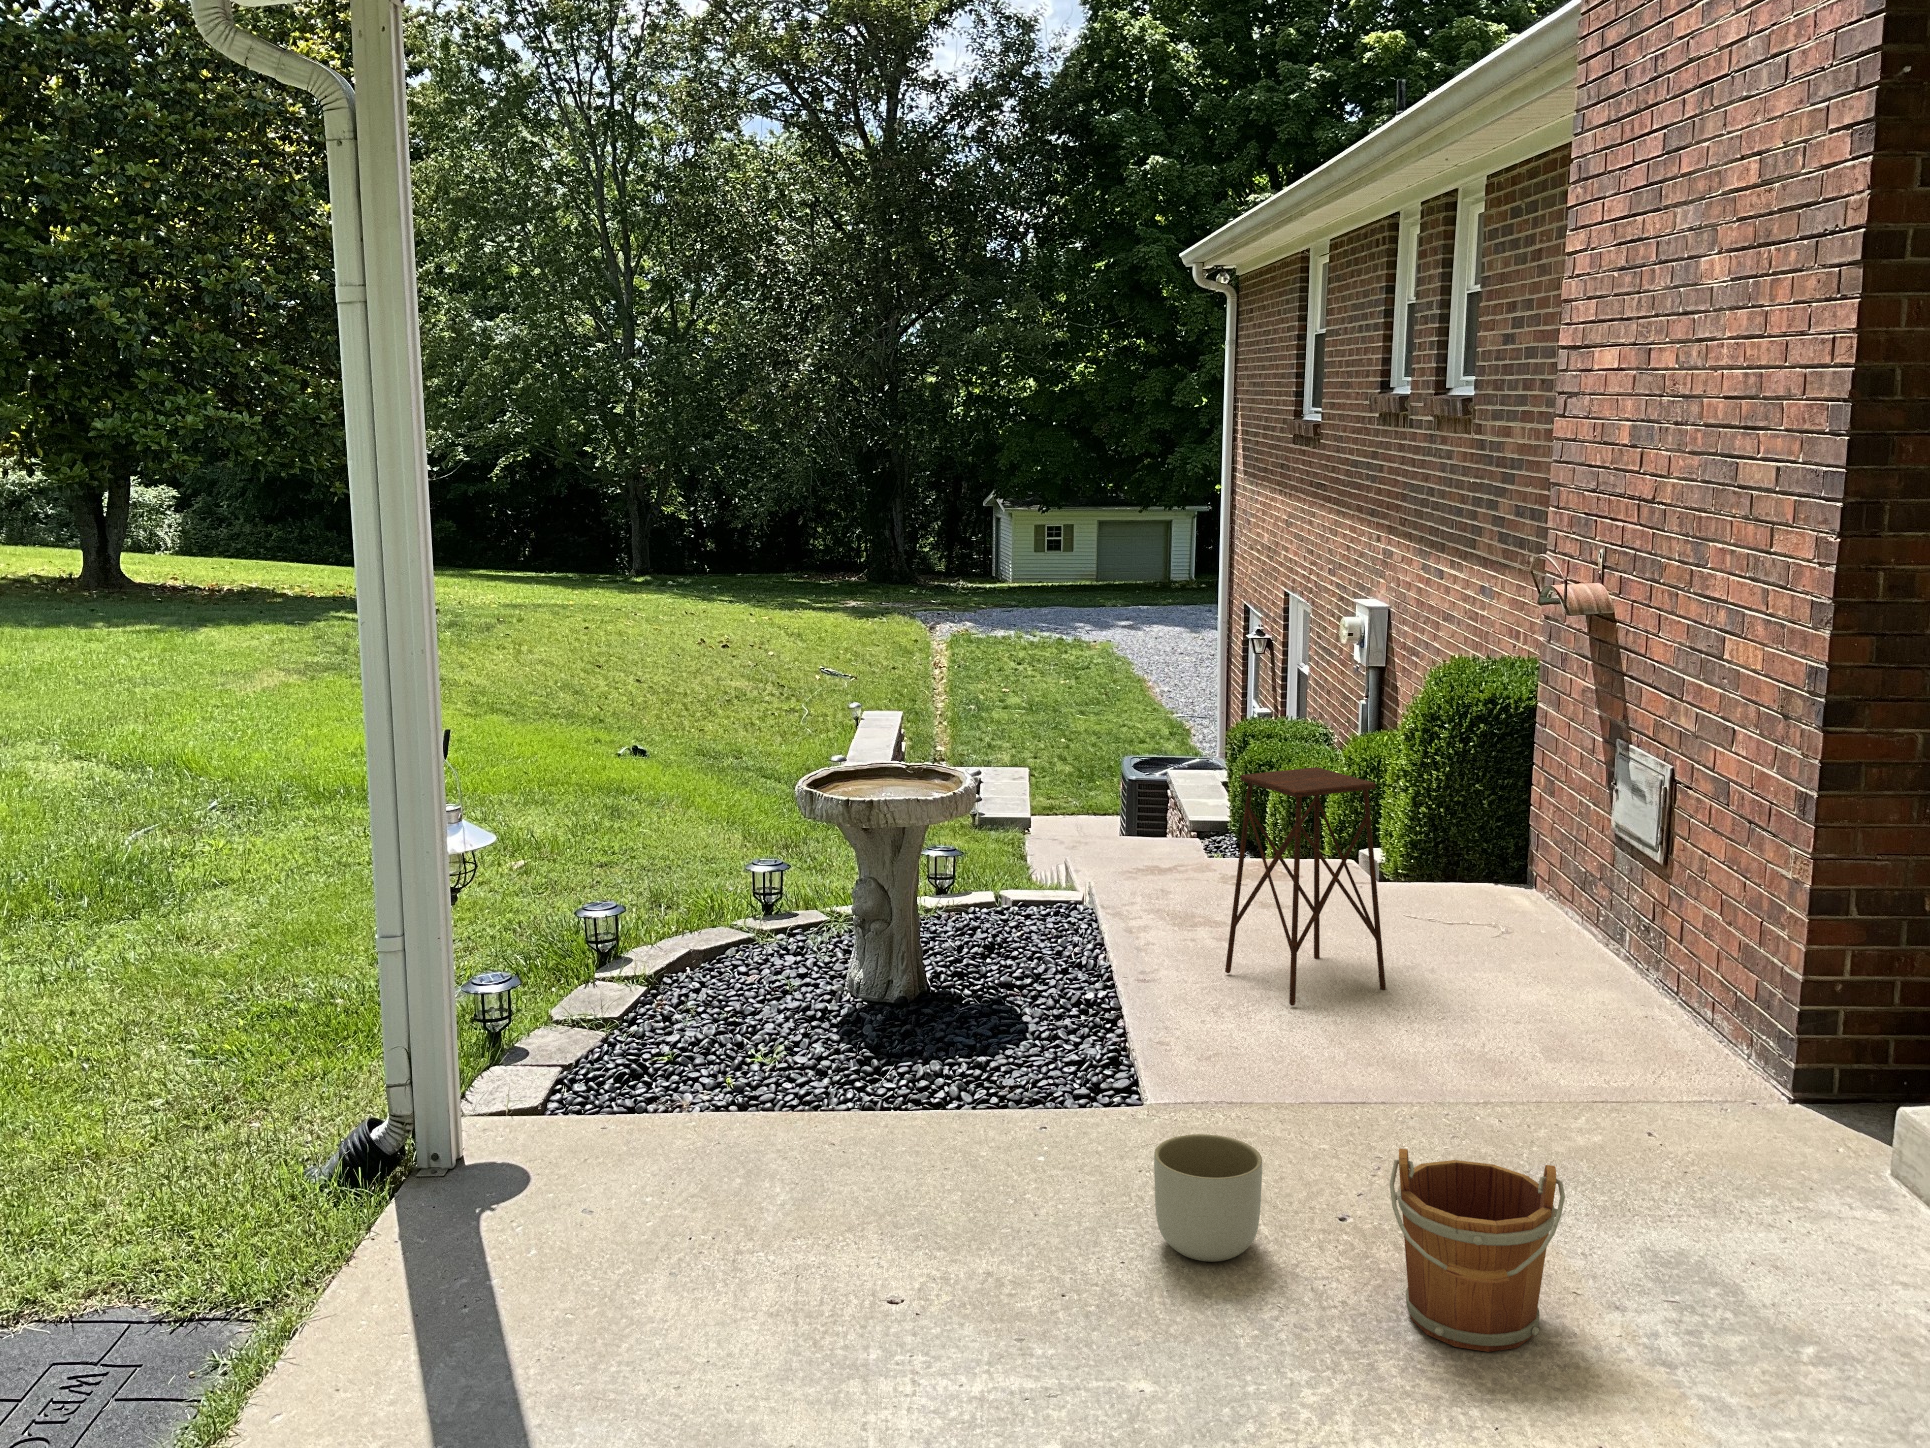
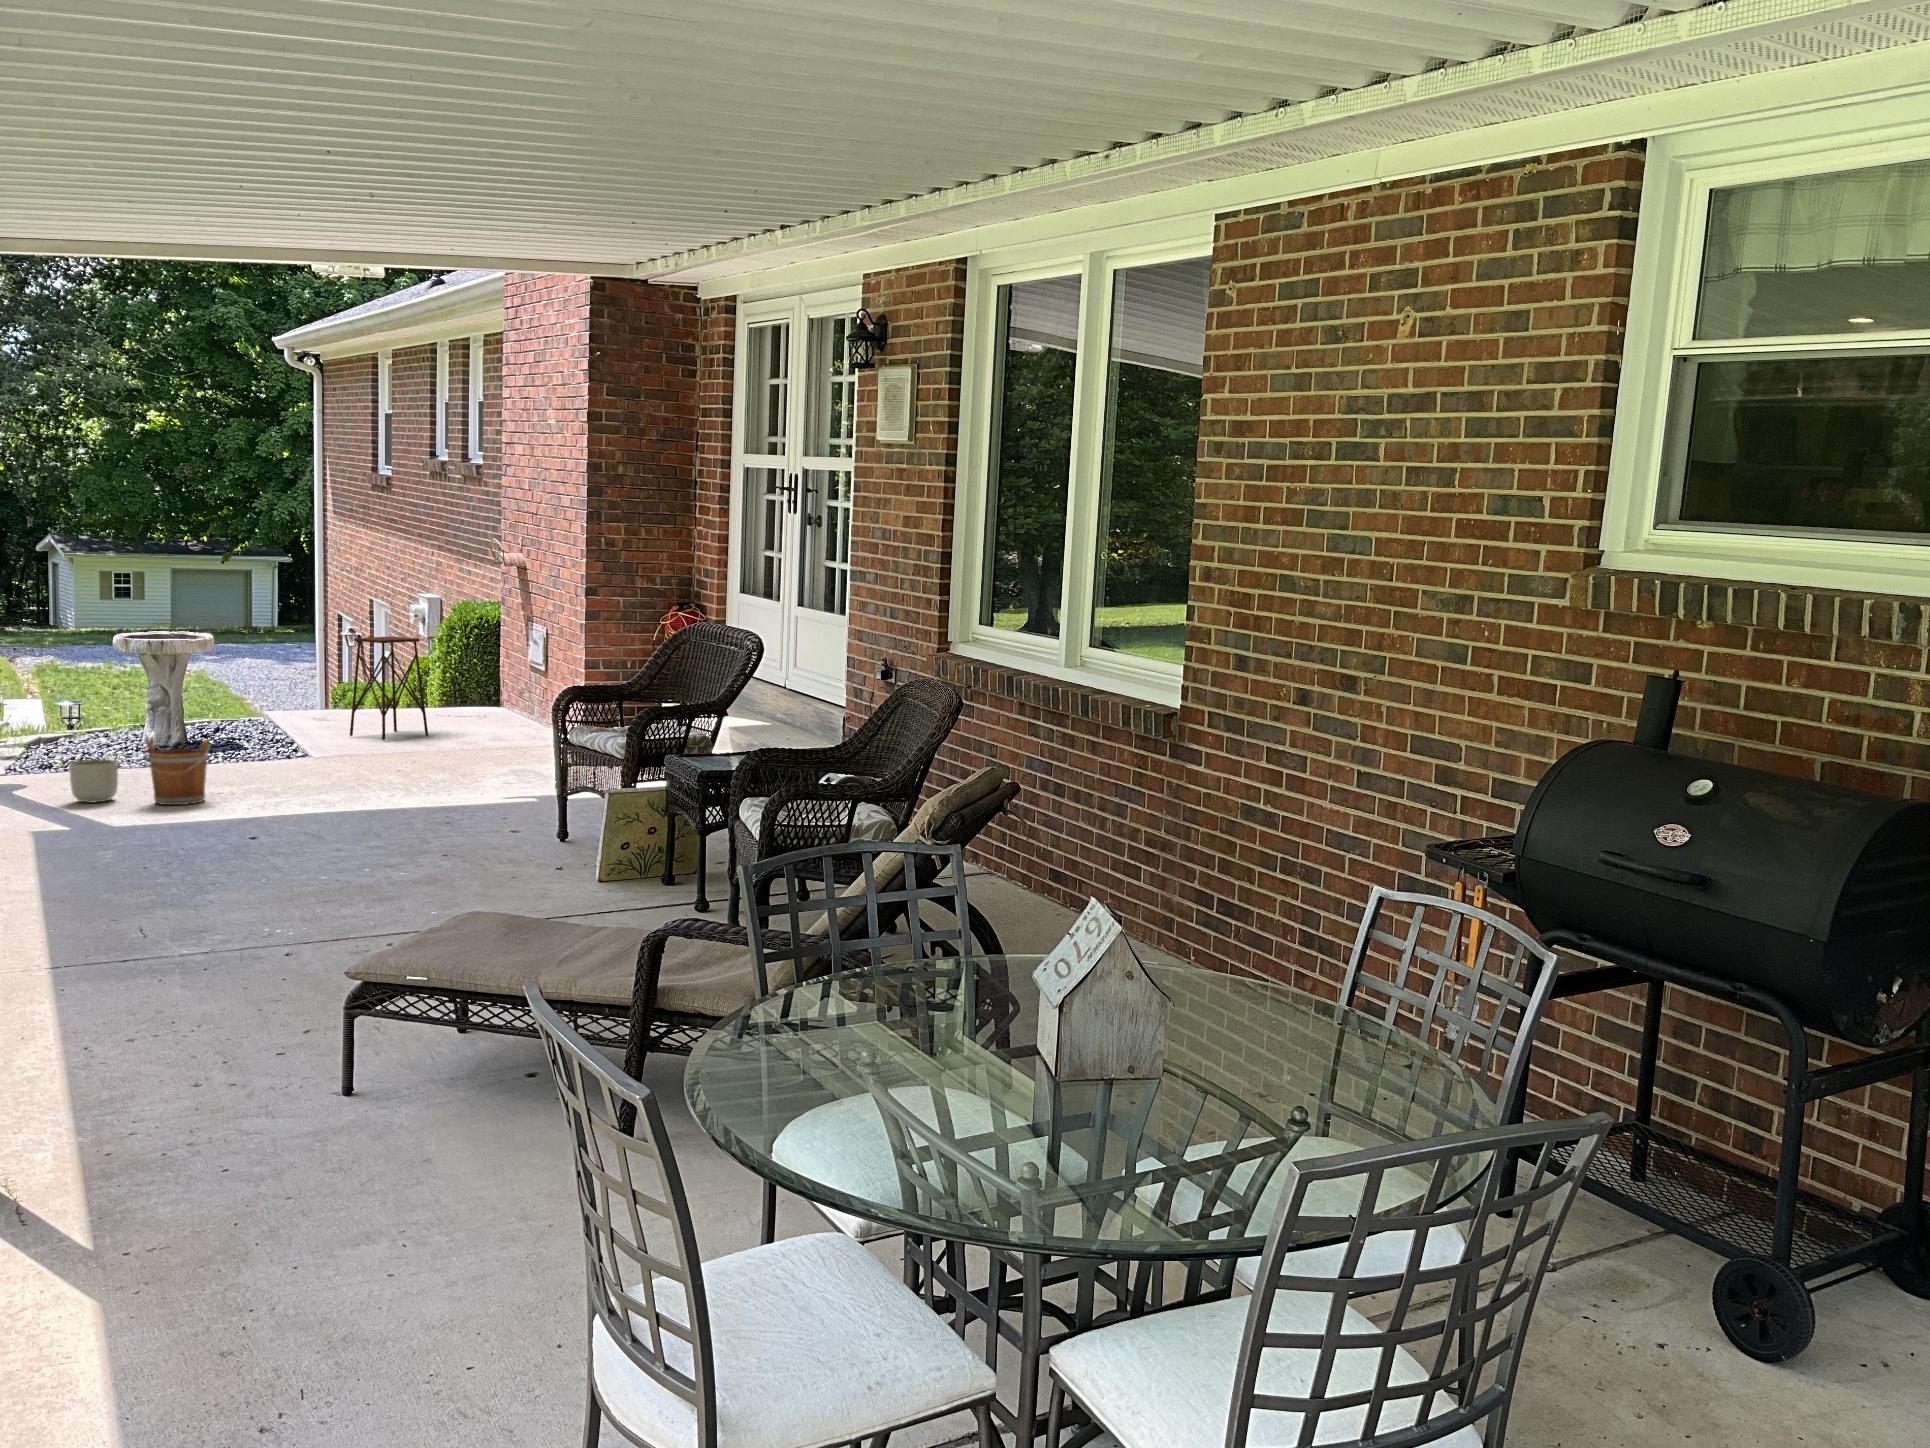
planter: present [1154,1134,1262,1262] -> present [69,759,118,802]
bucket: present [1390,1149,1565,1352] -> present [144,740,210,805]

